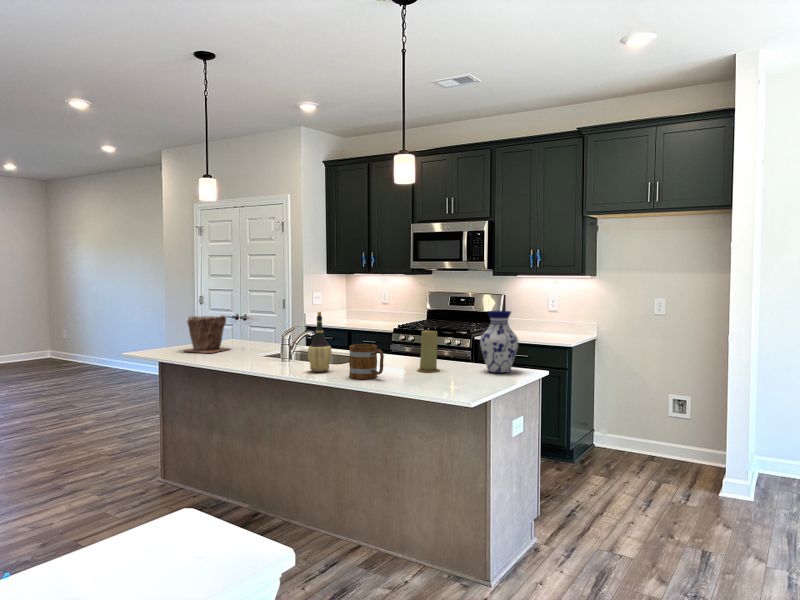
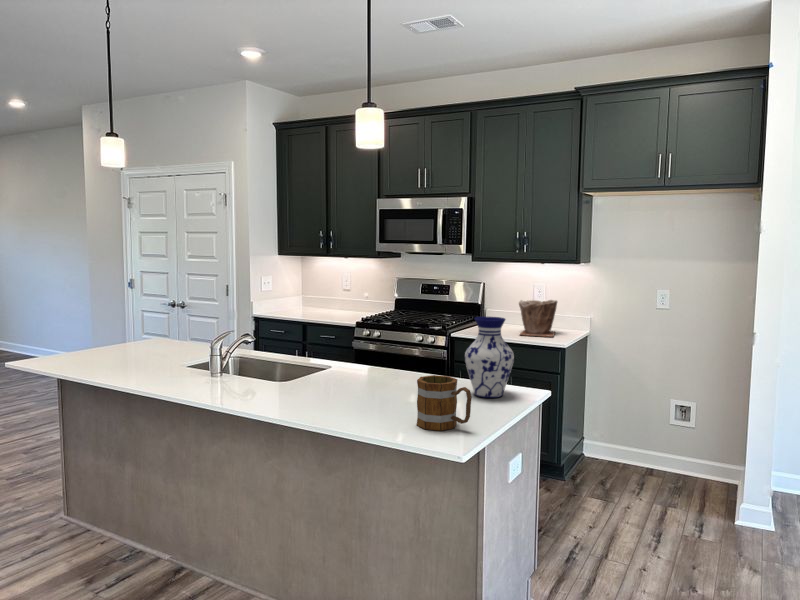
wine bottle: present [308,312,332,372] -> none [241,319,273,397]
plant pot: present [185,315,230,353] -> present [519,300,557,337]
candle: present [417,330,439,372] -> none [384,342,413,396]
mug: present [349,344,384,379] -> present [417,375,472,431]

